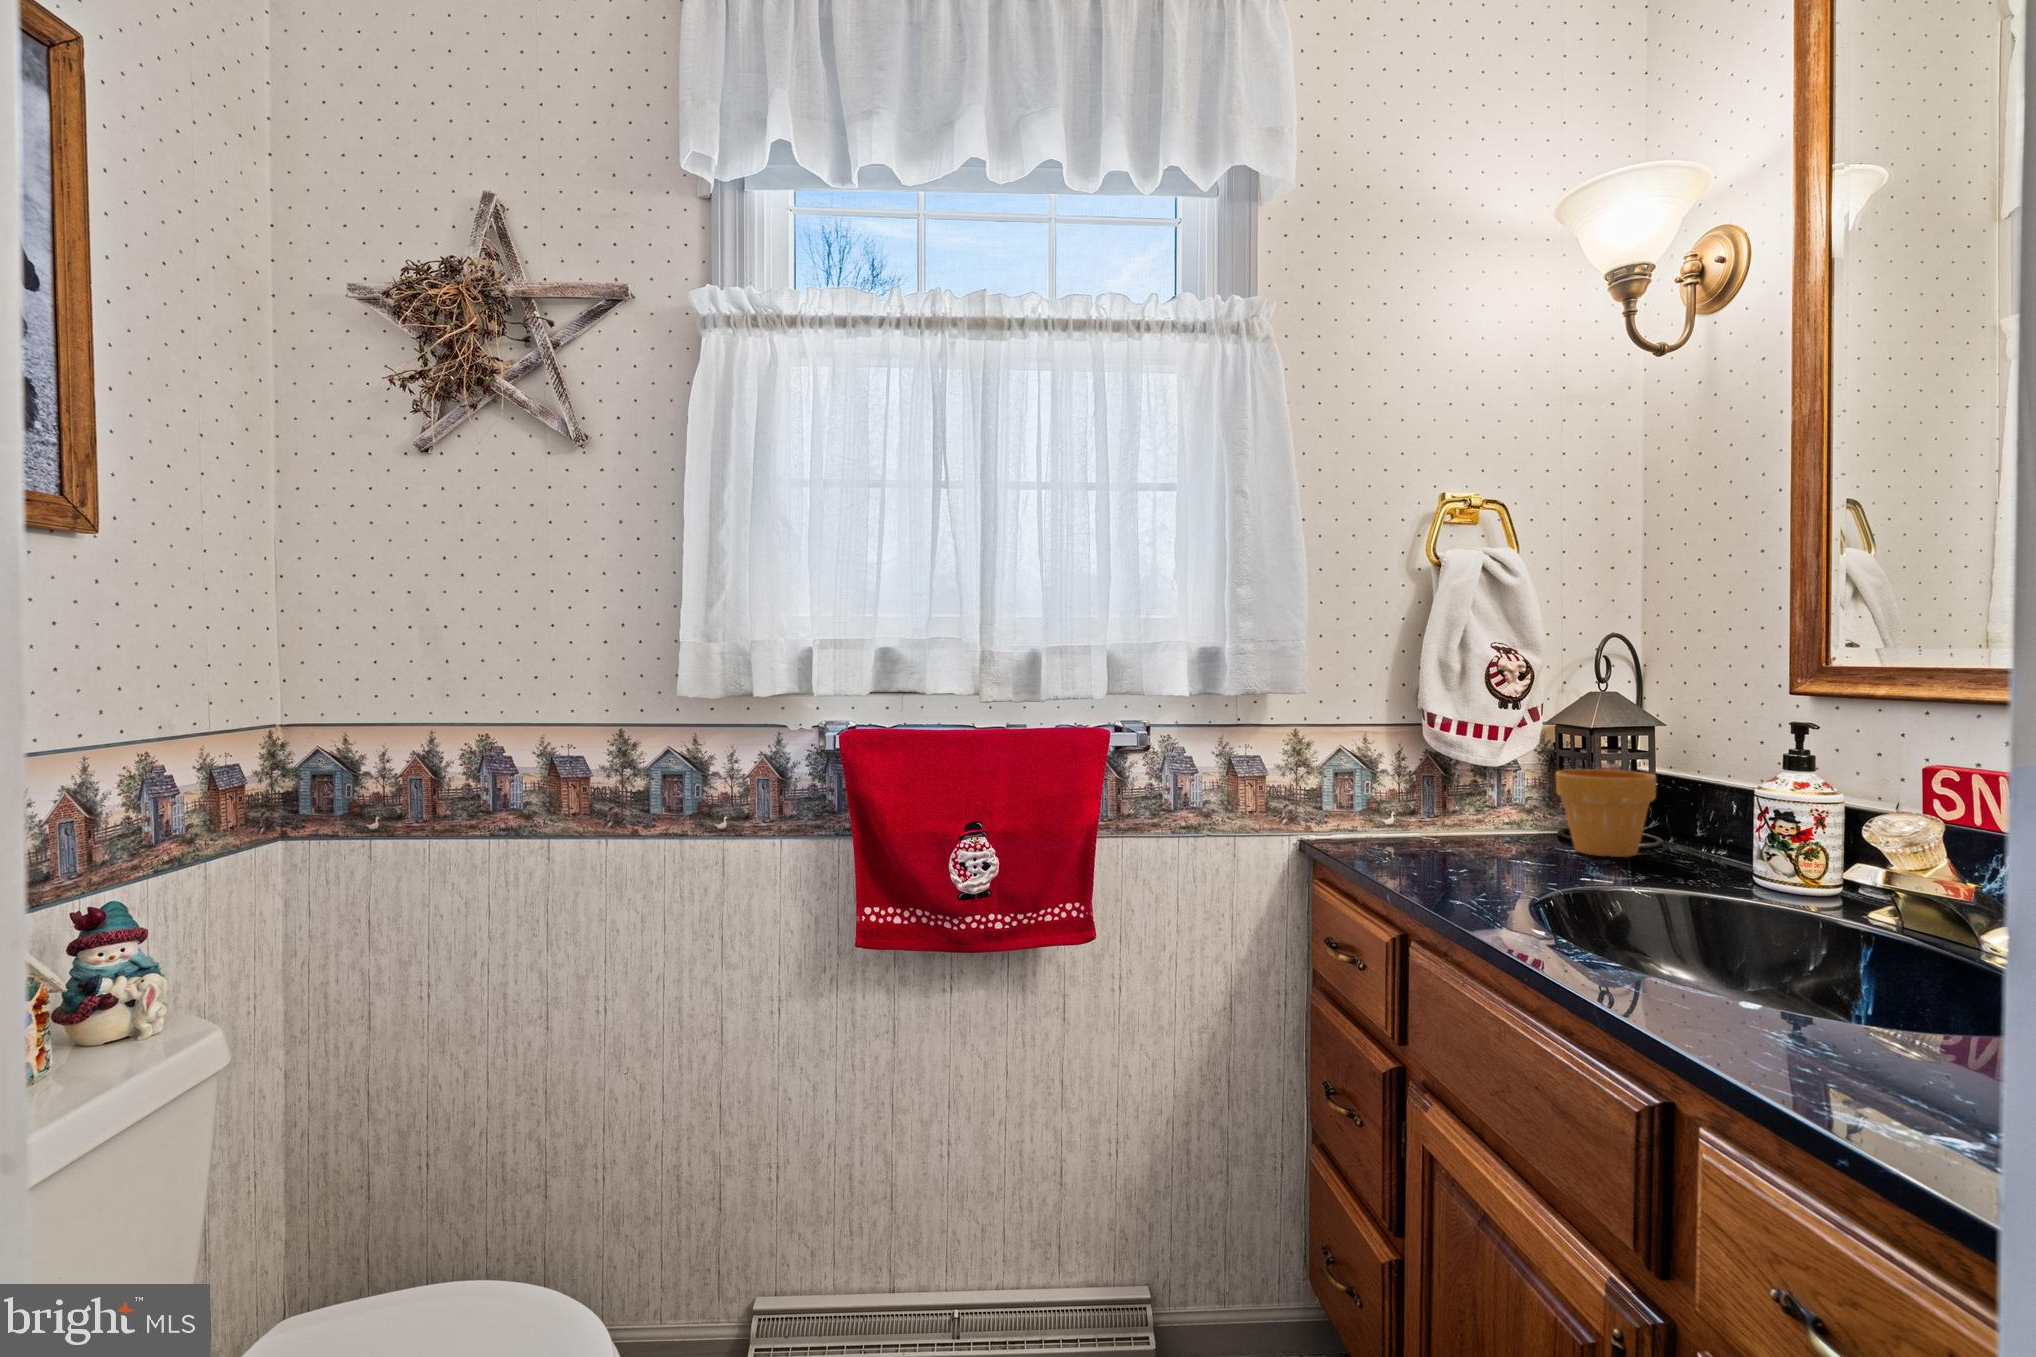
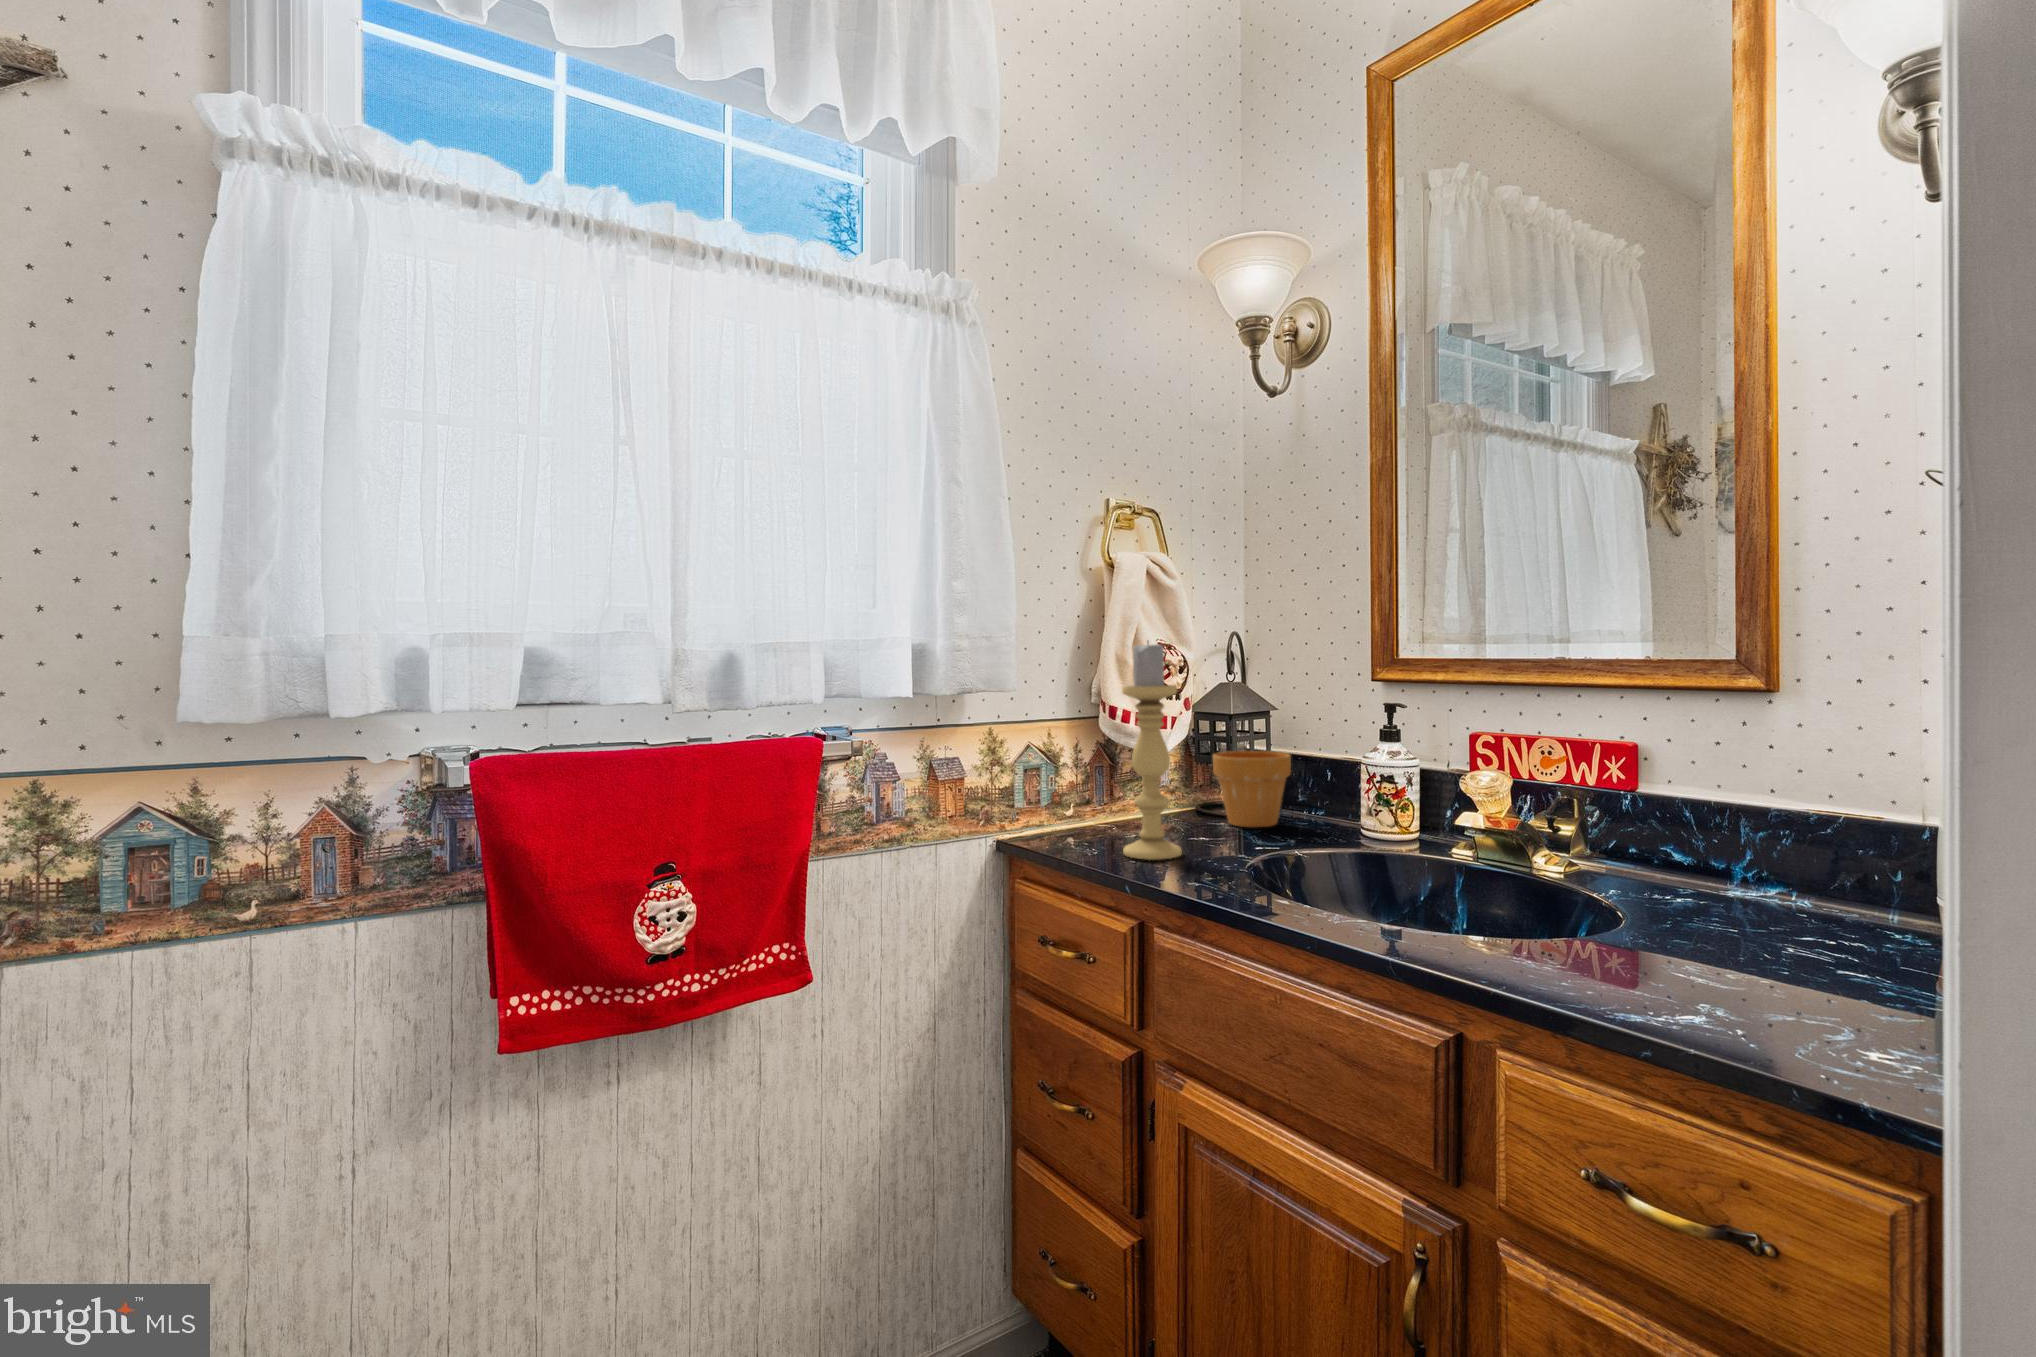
candle holder: none [1408,644,1474,873] -> present [1122,644,1182,860]

